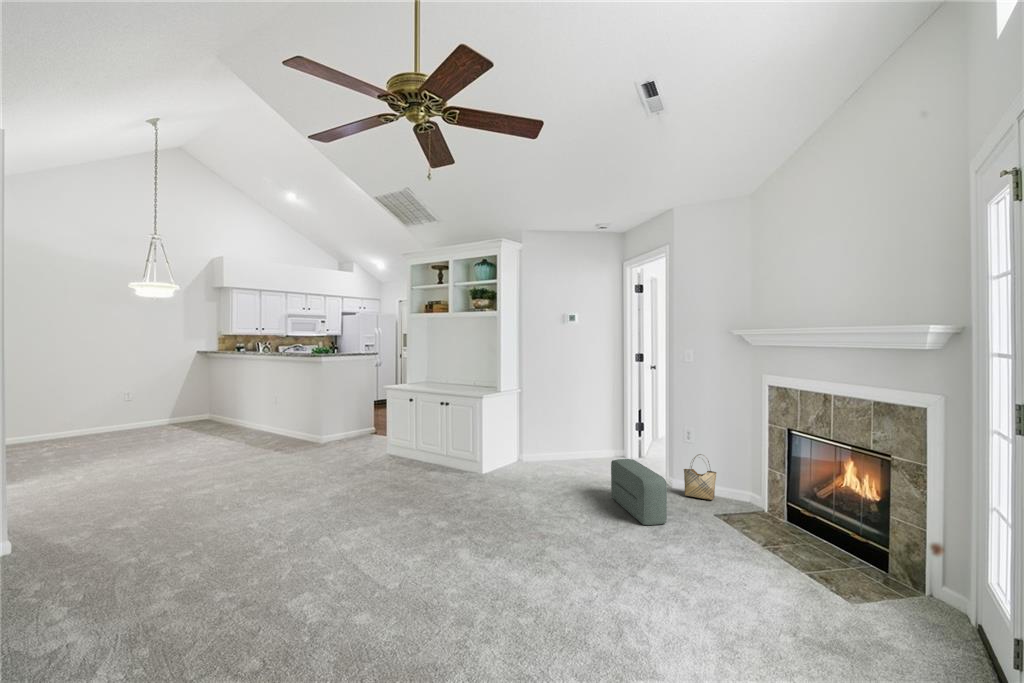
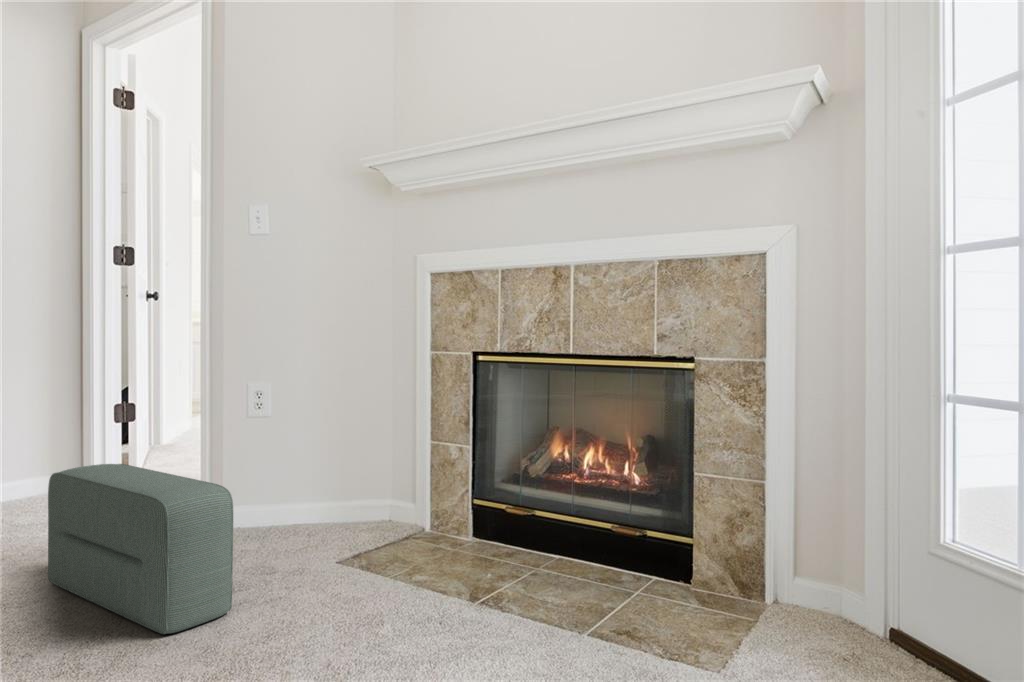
woven basket: present [684,454,716,500] -> none [250,435,324,535]

